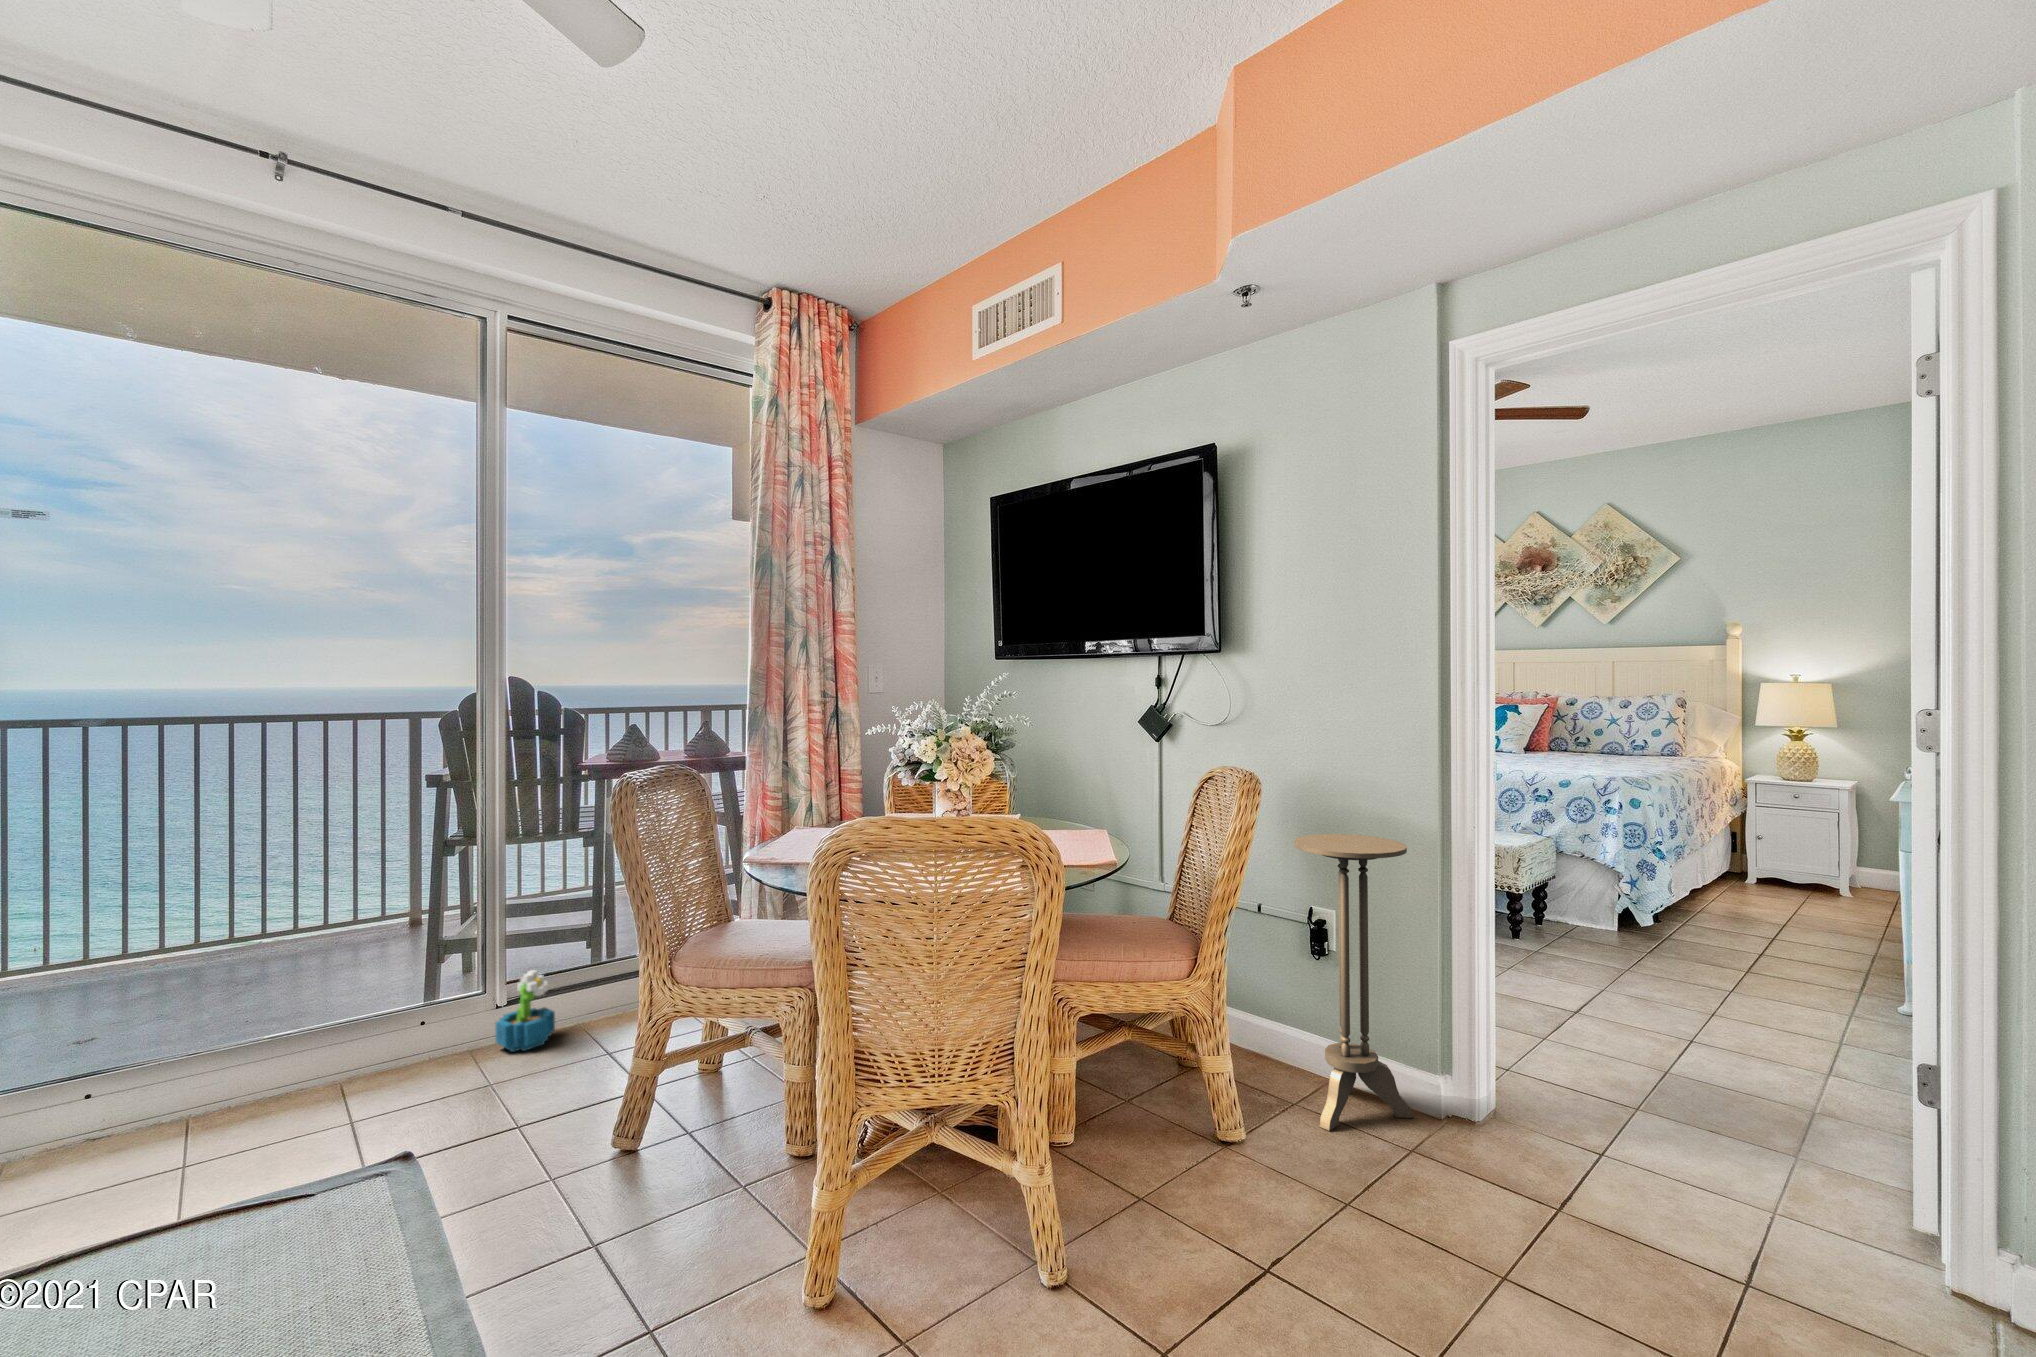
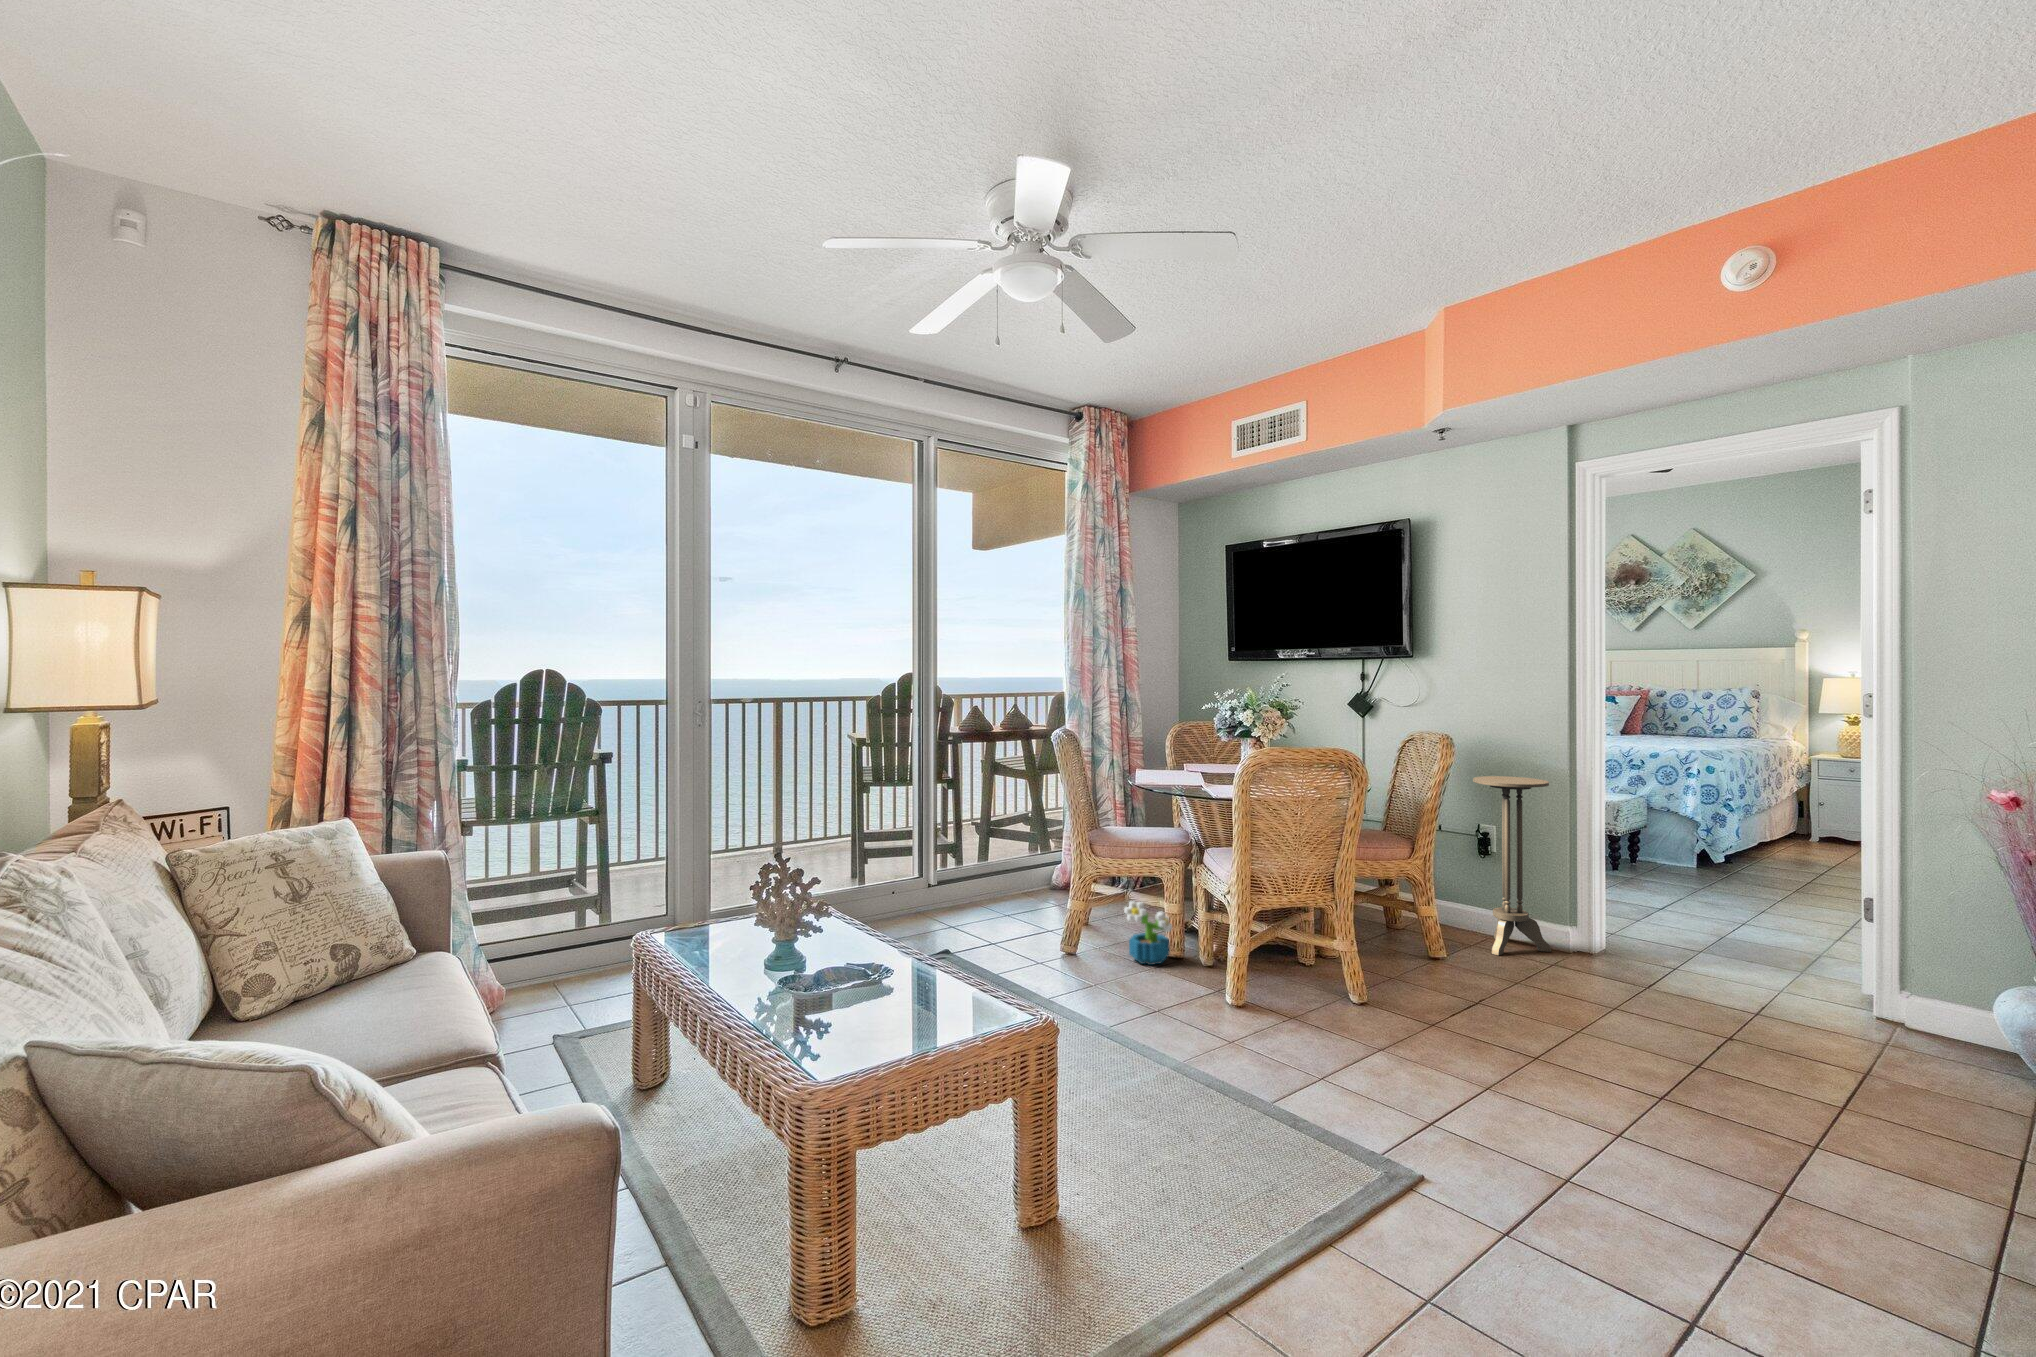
decorative plant: present [496,970,555,1052] -> present [1124,901,1172,965]

